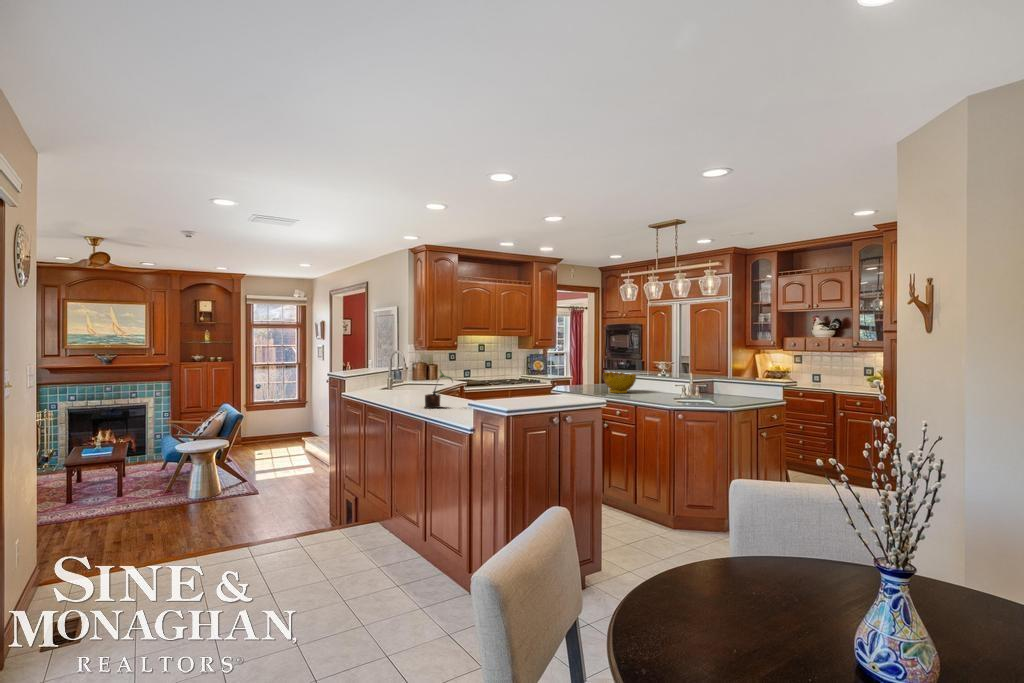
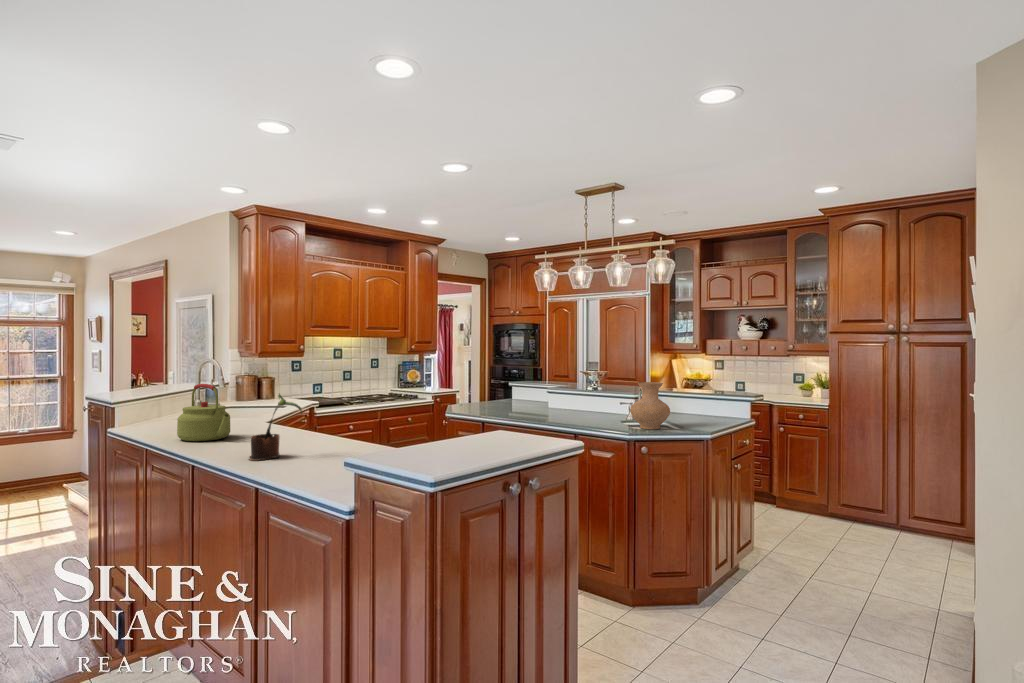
kettle: none [383,365,413,399] -> present [177,384,230,441]
vase: none [681,370,712,404] -> present [630,382,670,429]
decorative bowl: present [603,372,636,393] -> none [513,384,556,414]

